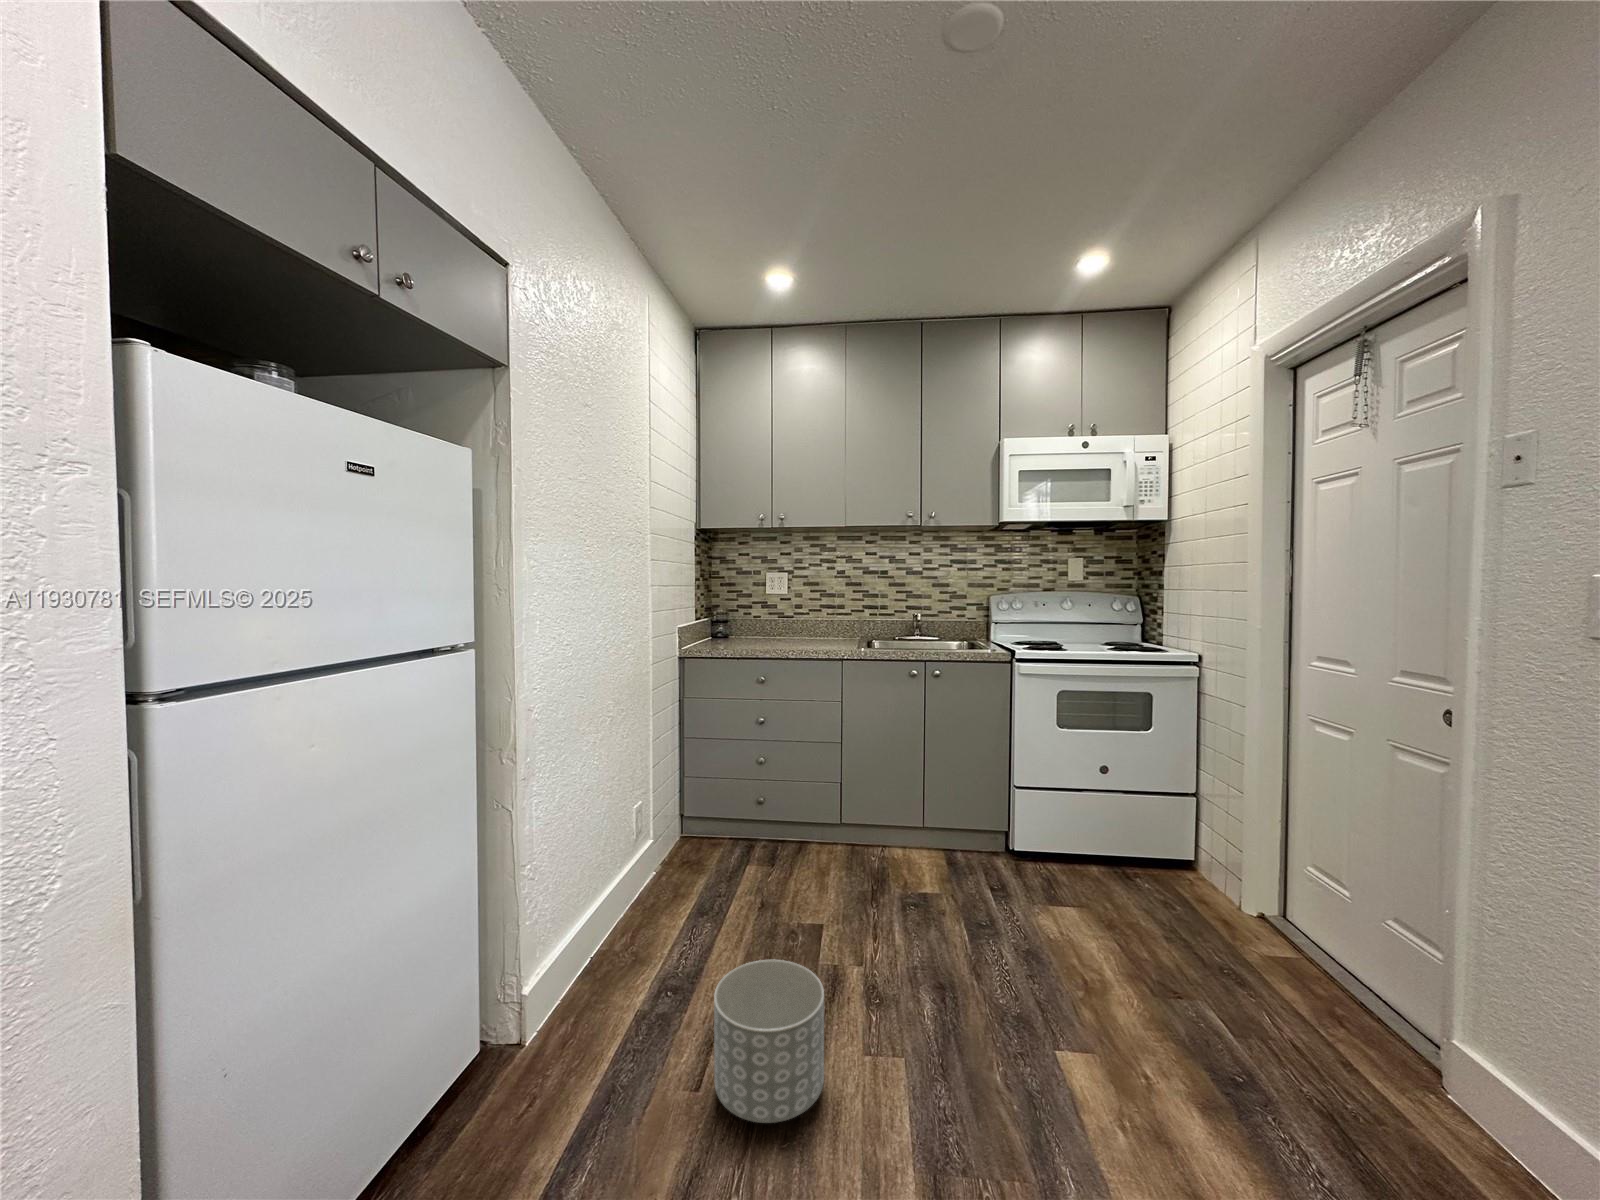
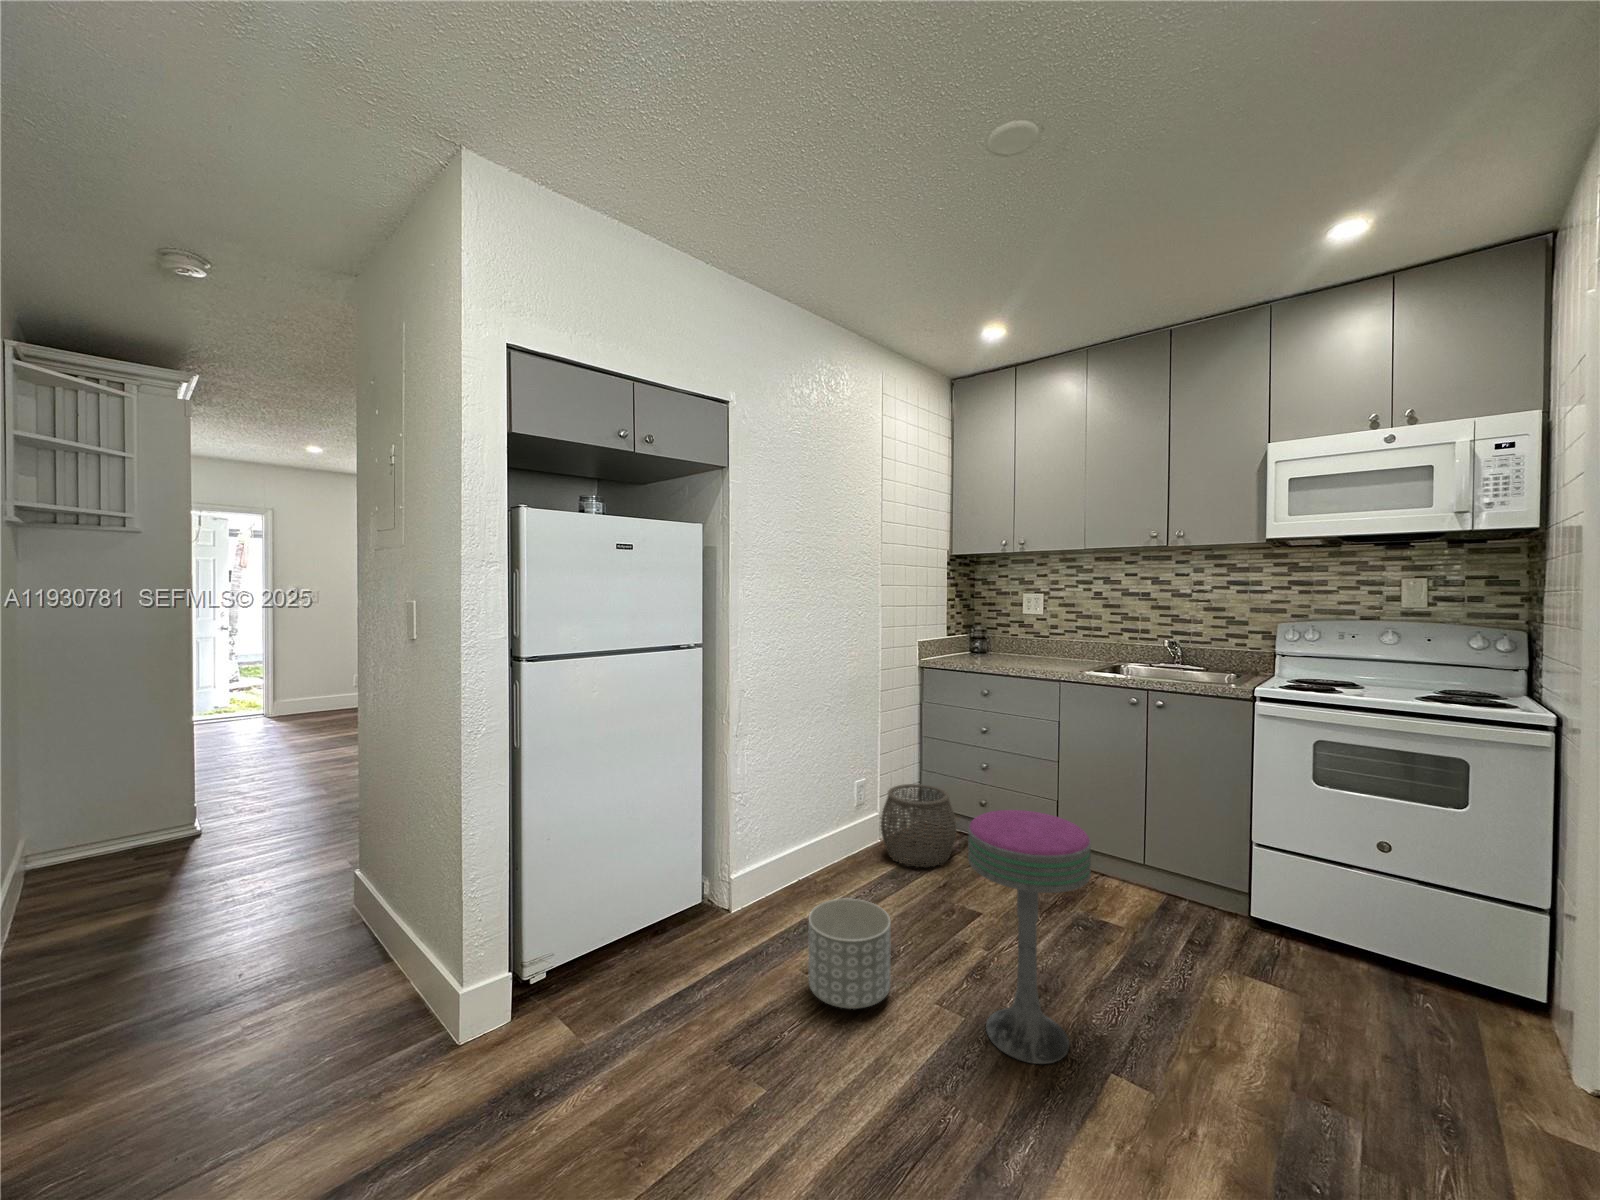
woven basket: none [662,793,752,895] -> present [881,784,956,867]
bar stool: none [904,798,1039,1081] -> present [968,810,1091,1064]

